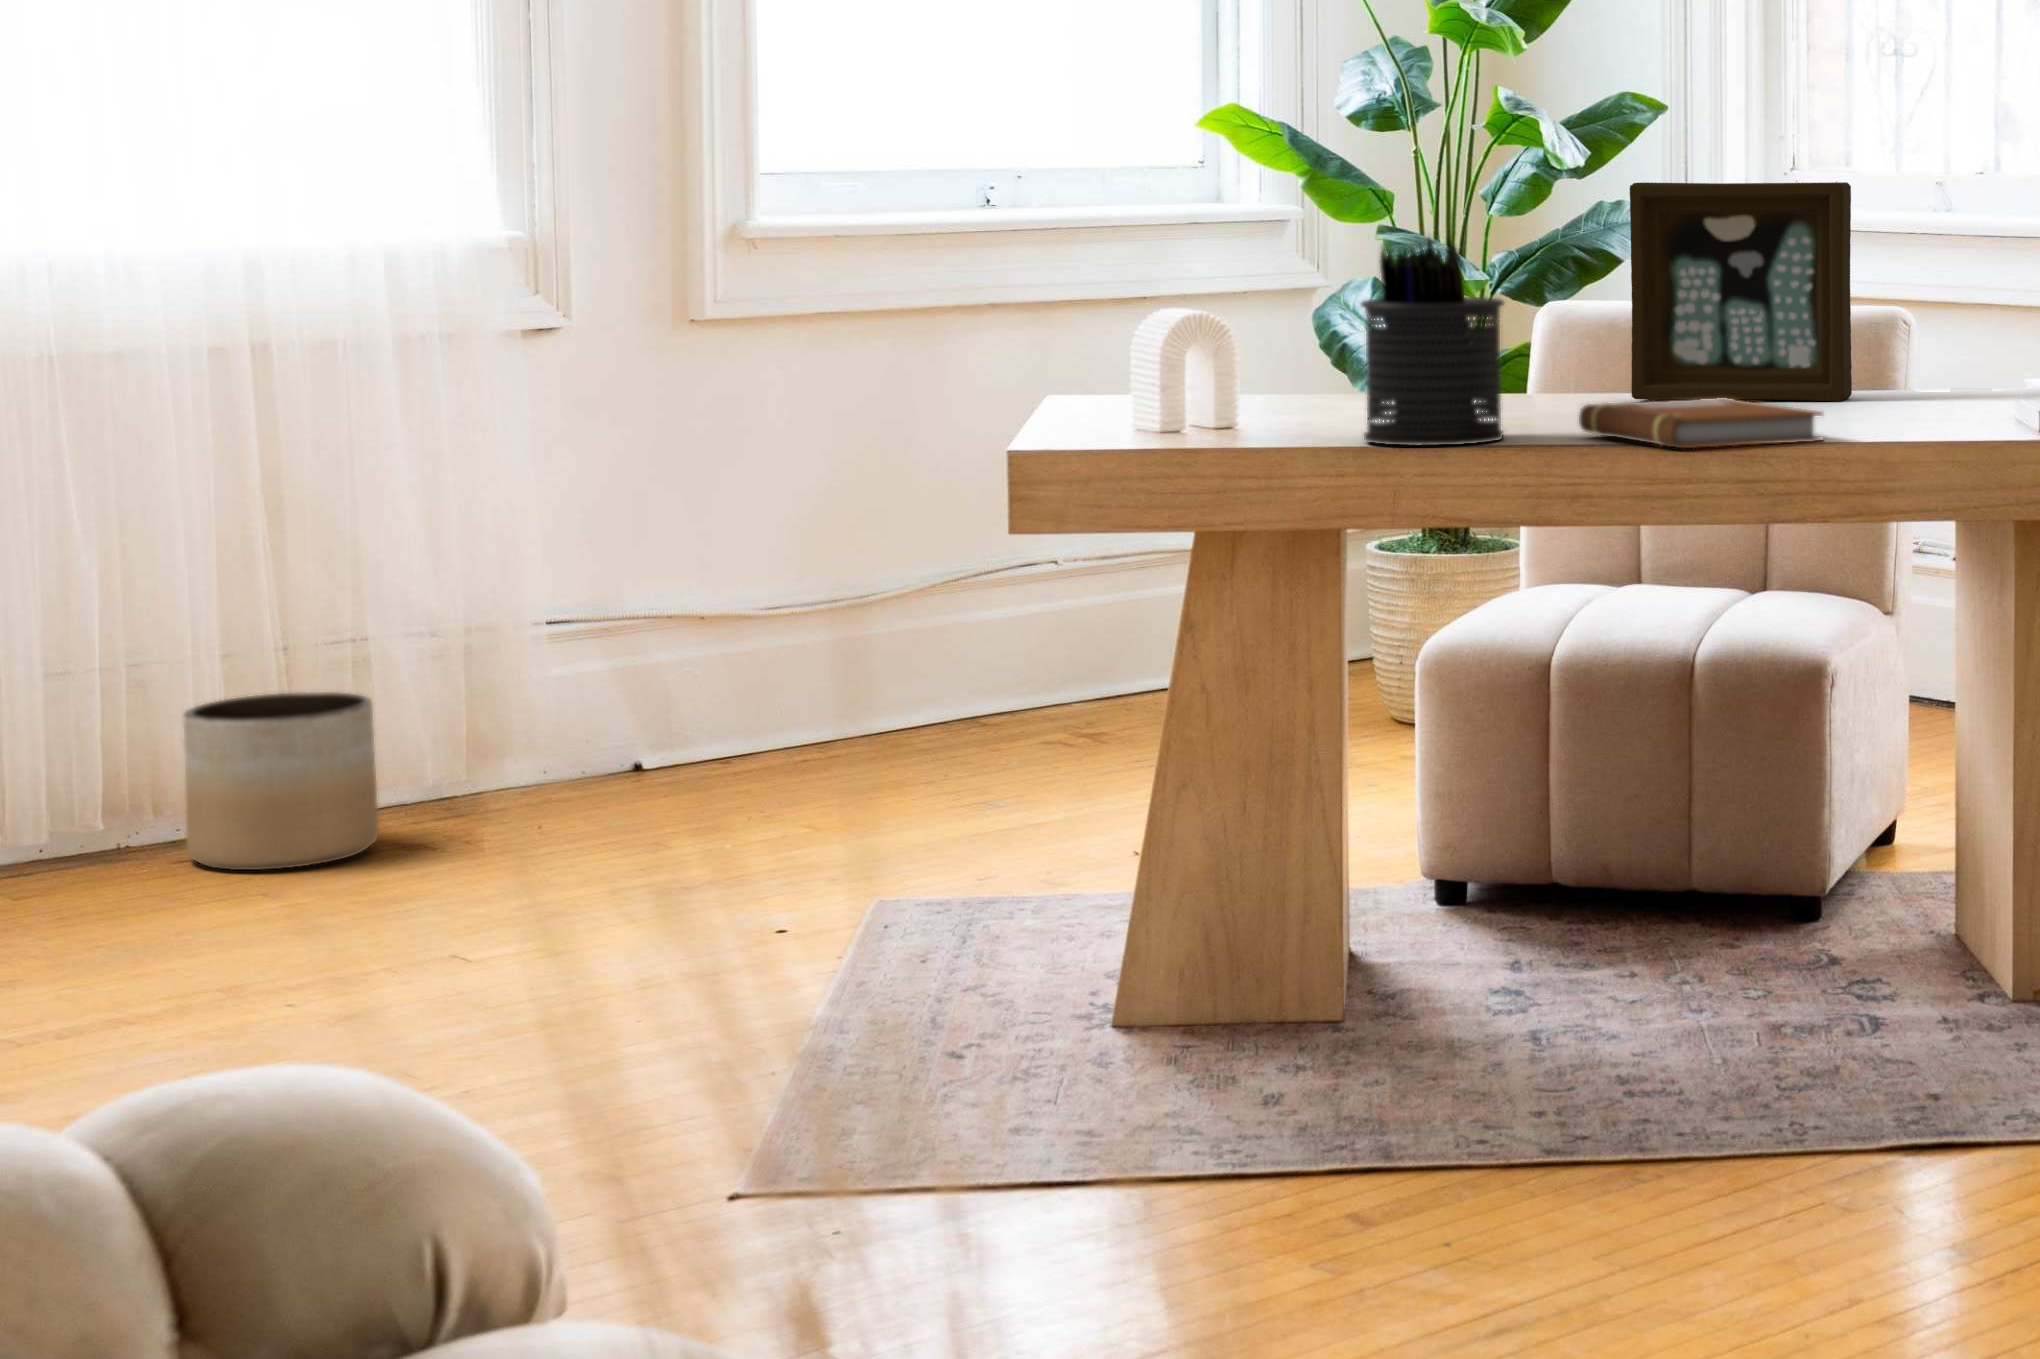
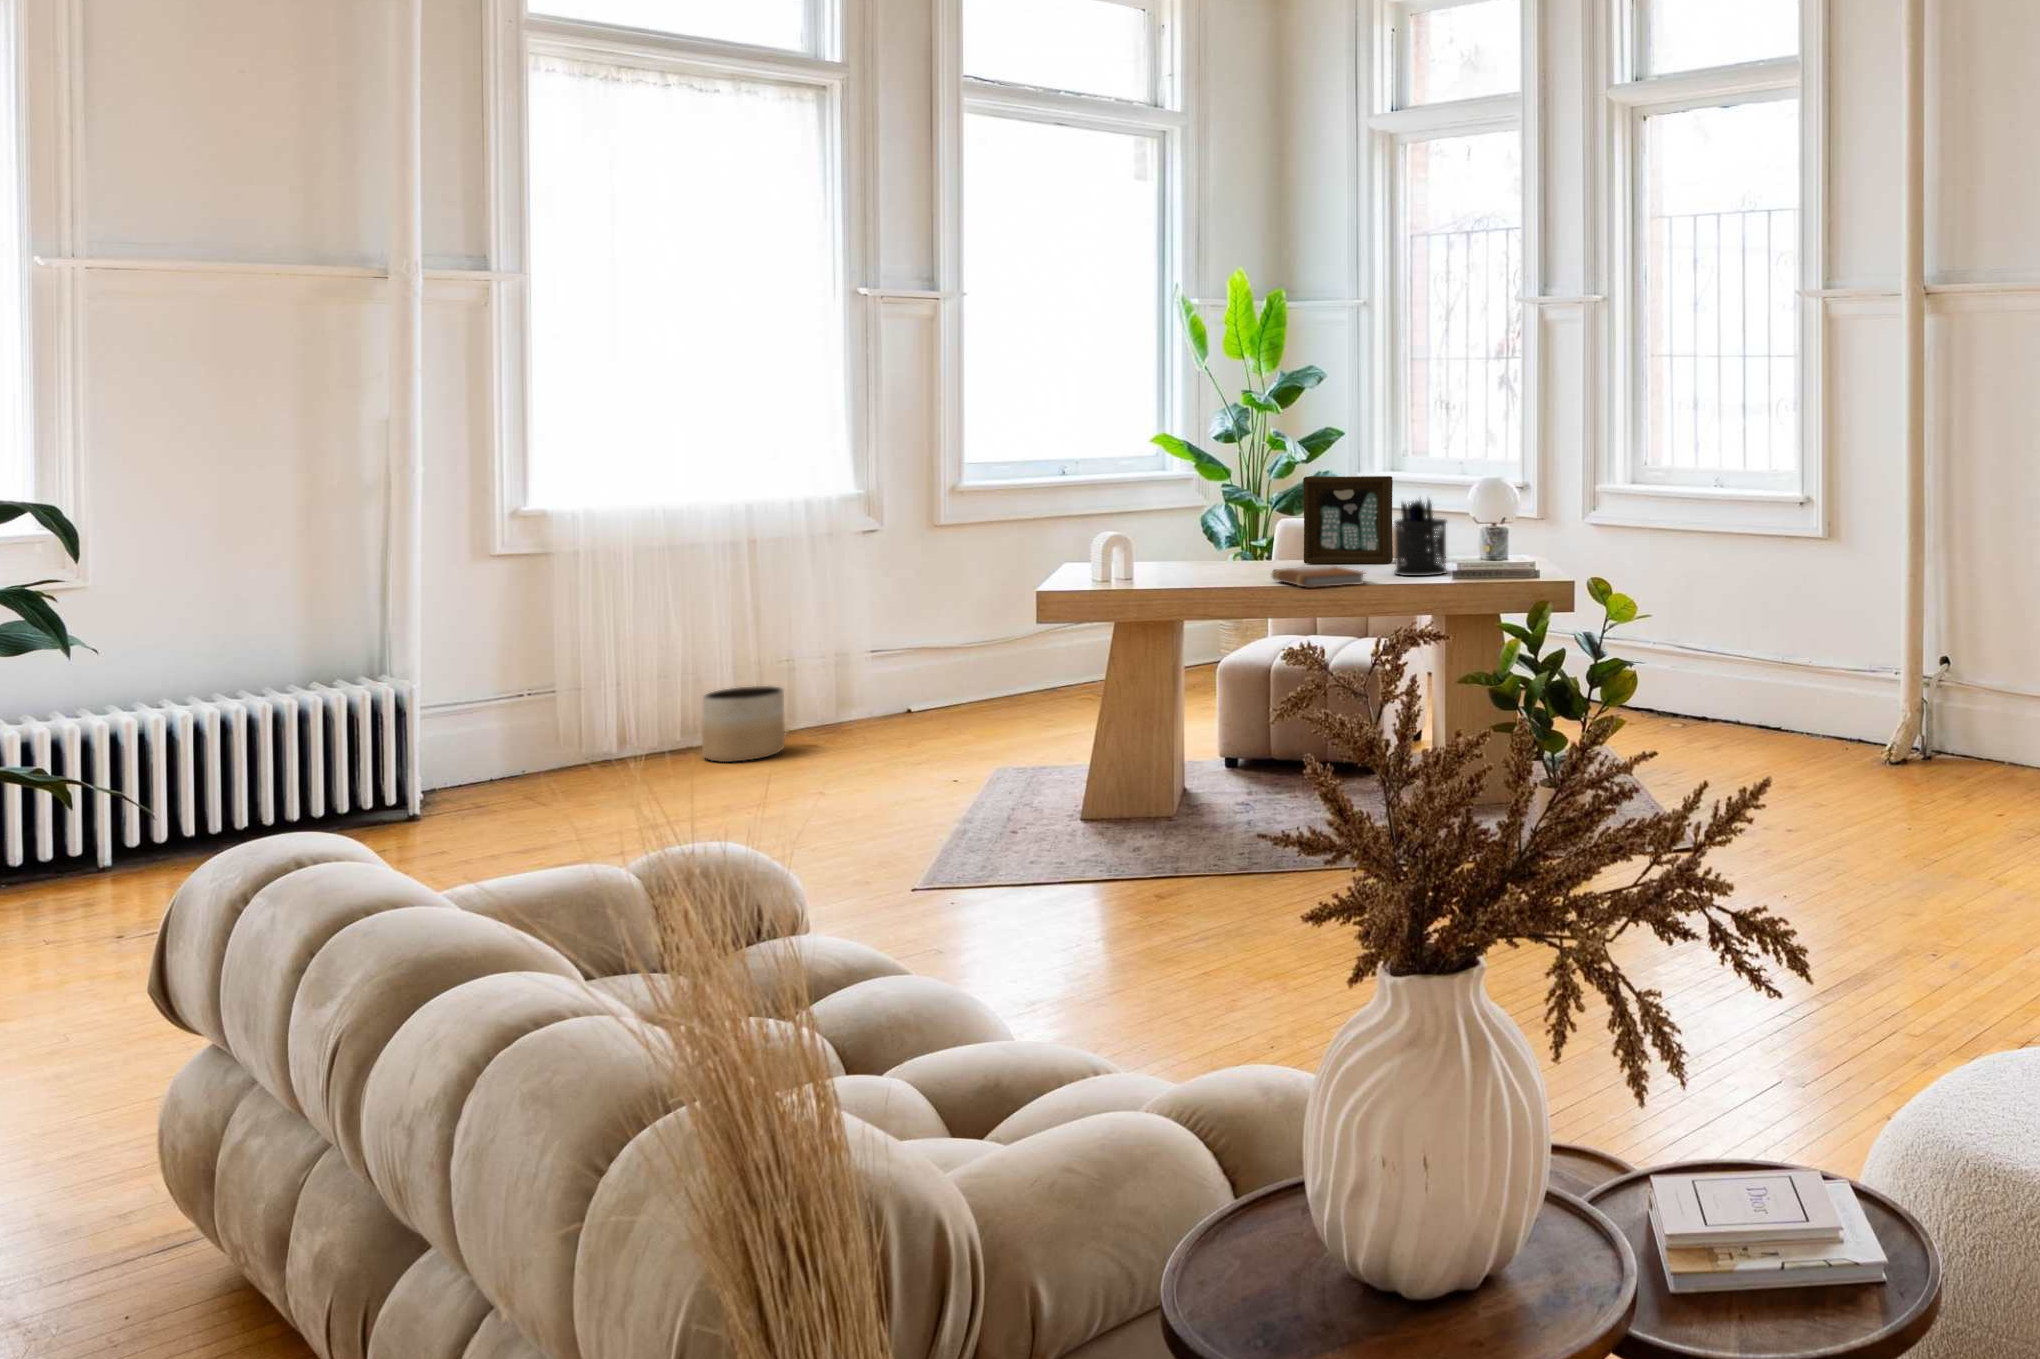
pen holder: present [1361,239,1504,446] -> present [1395,500,1447,576]

